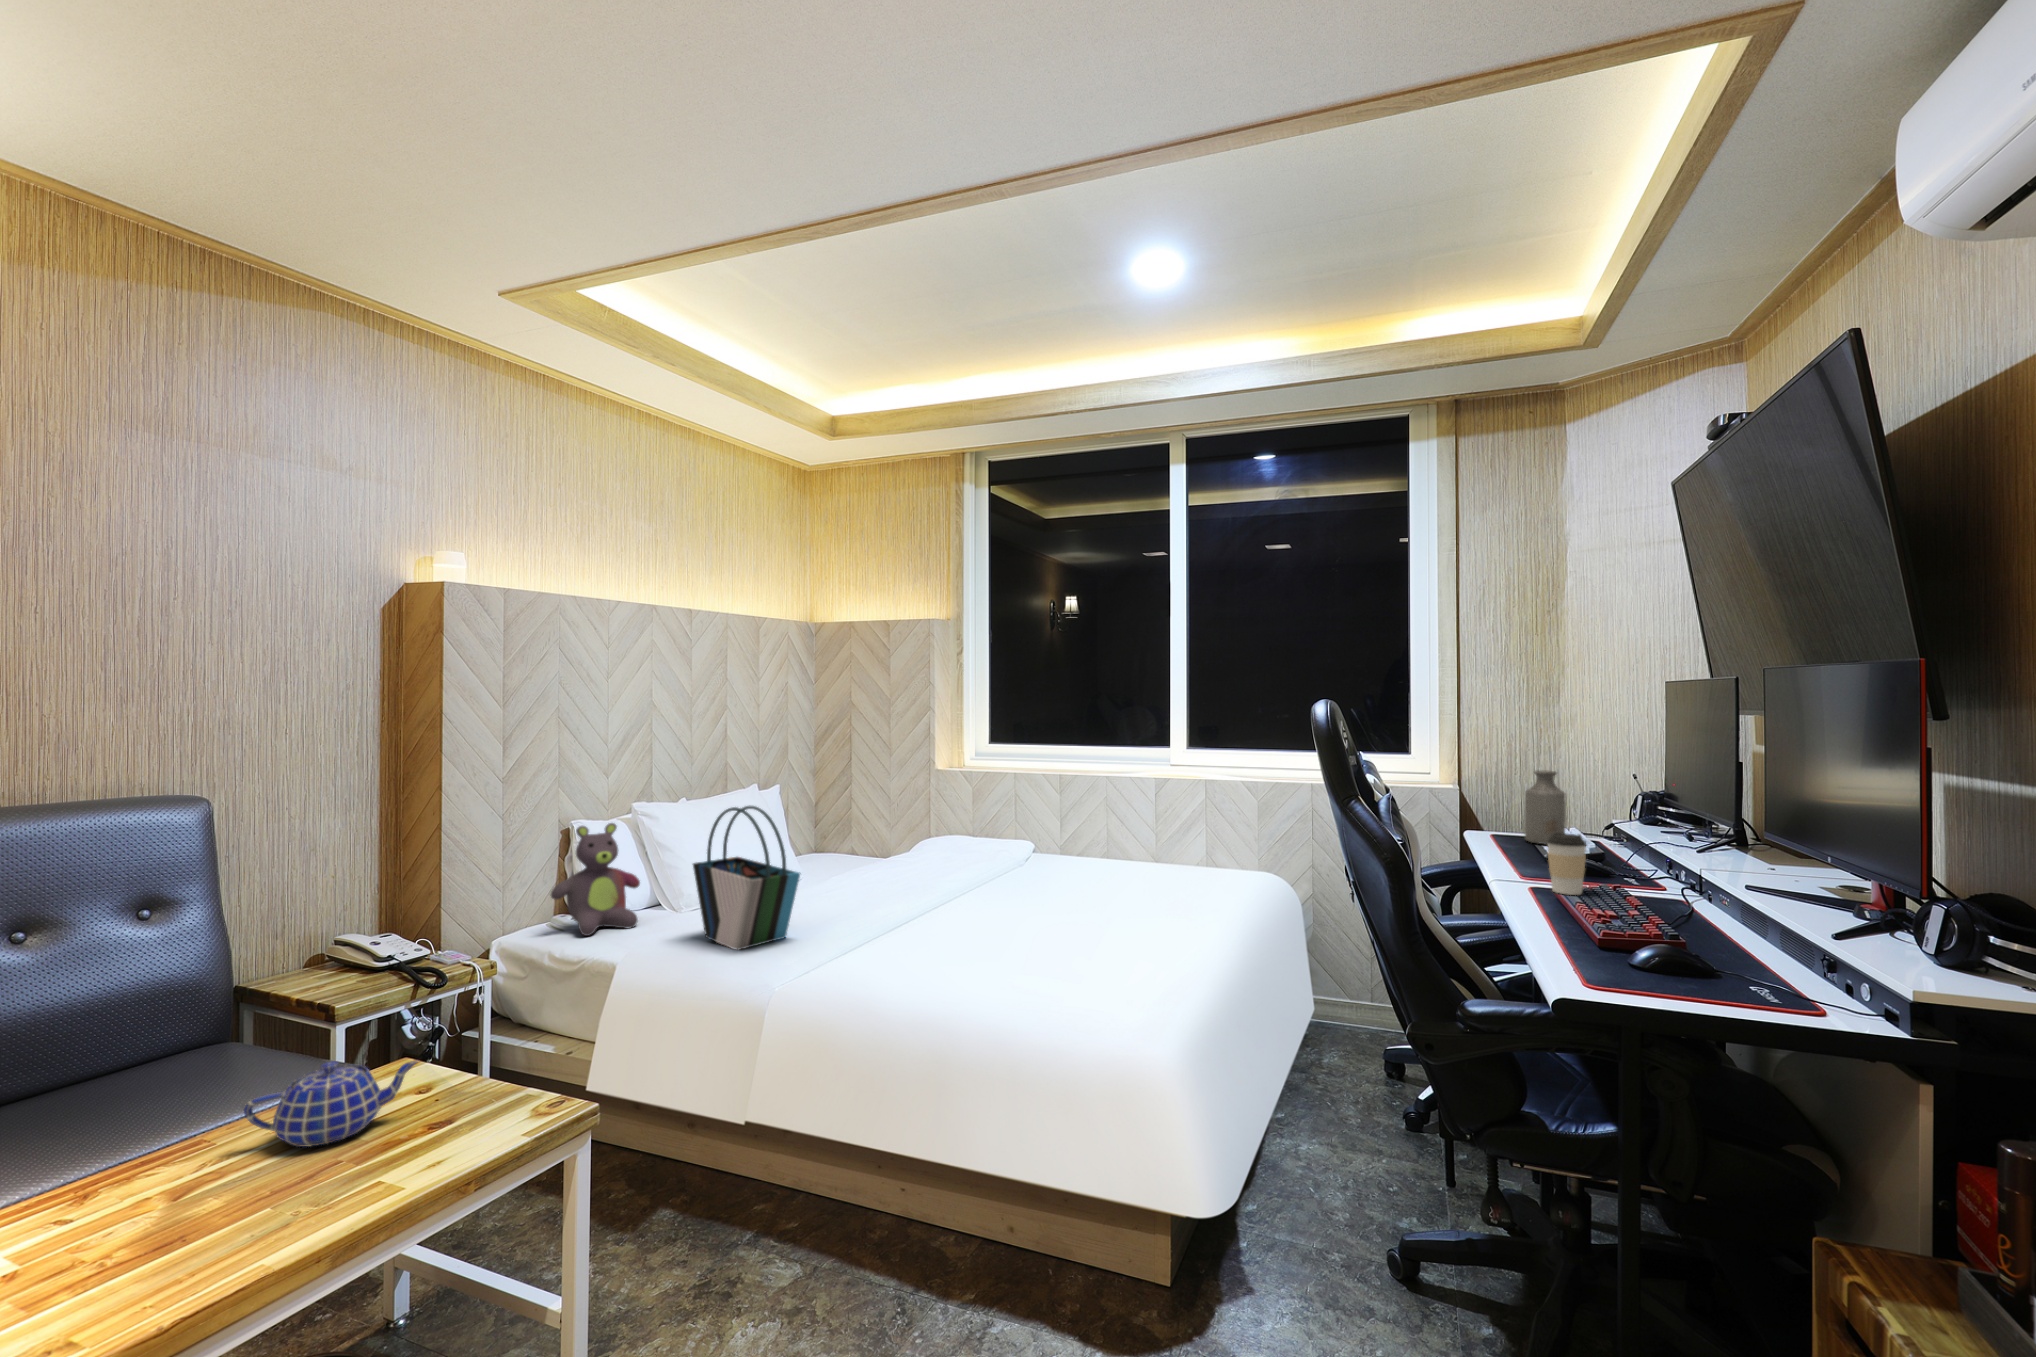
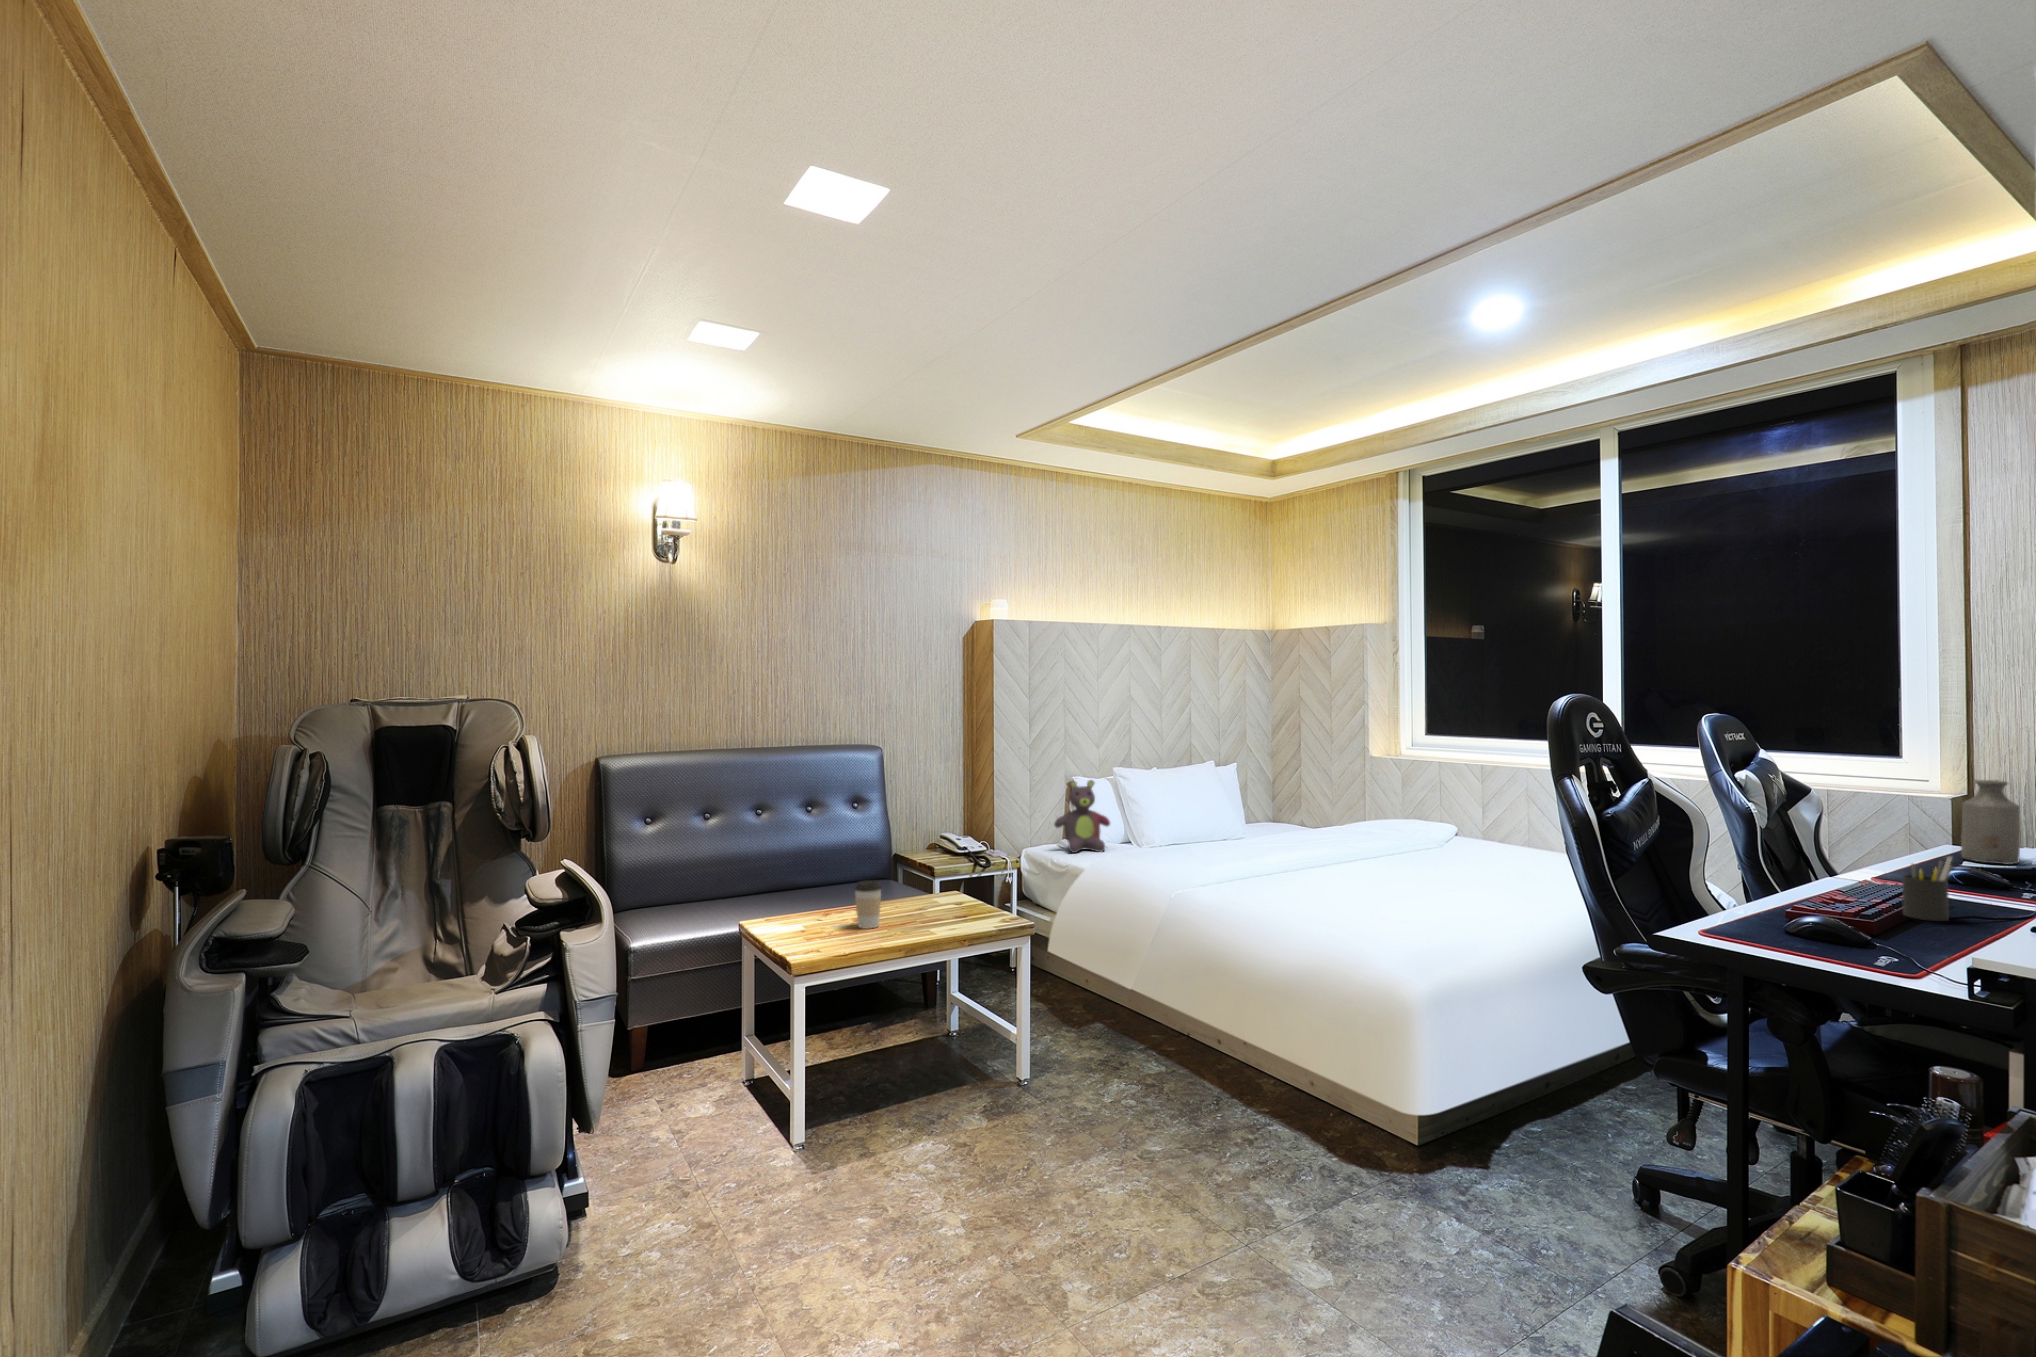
tote bag: present [693,806,800,950] -> none [1129,771,1190,868]
coffee cup: present [1547,833,1586,895] -> present [855,880,881,929]
pen holder: none [1625,851,1670,917] -> present [1902,857,1952,921]
teapot: present [244,1060,419,1147] -> none [884,877,953,914]

